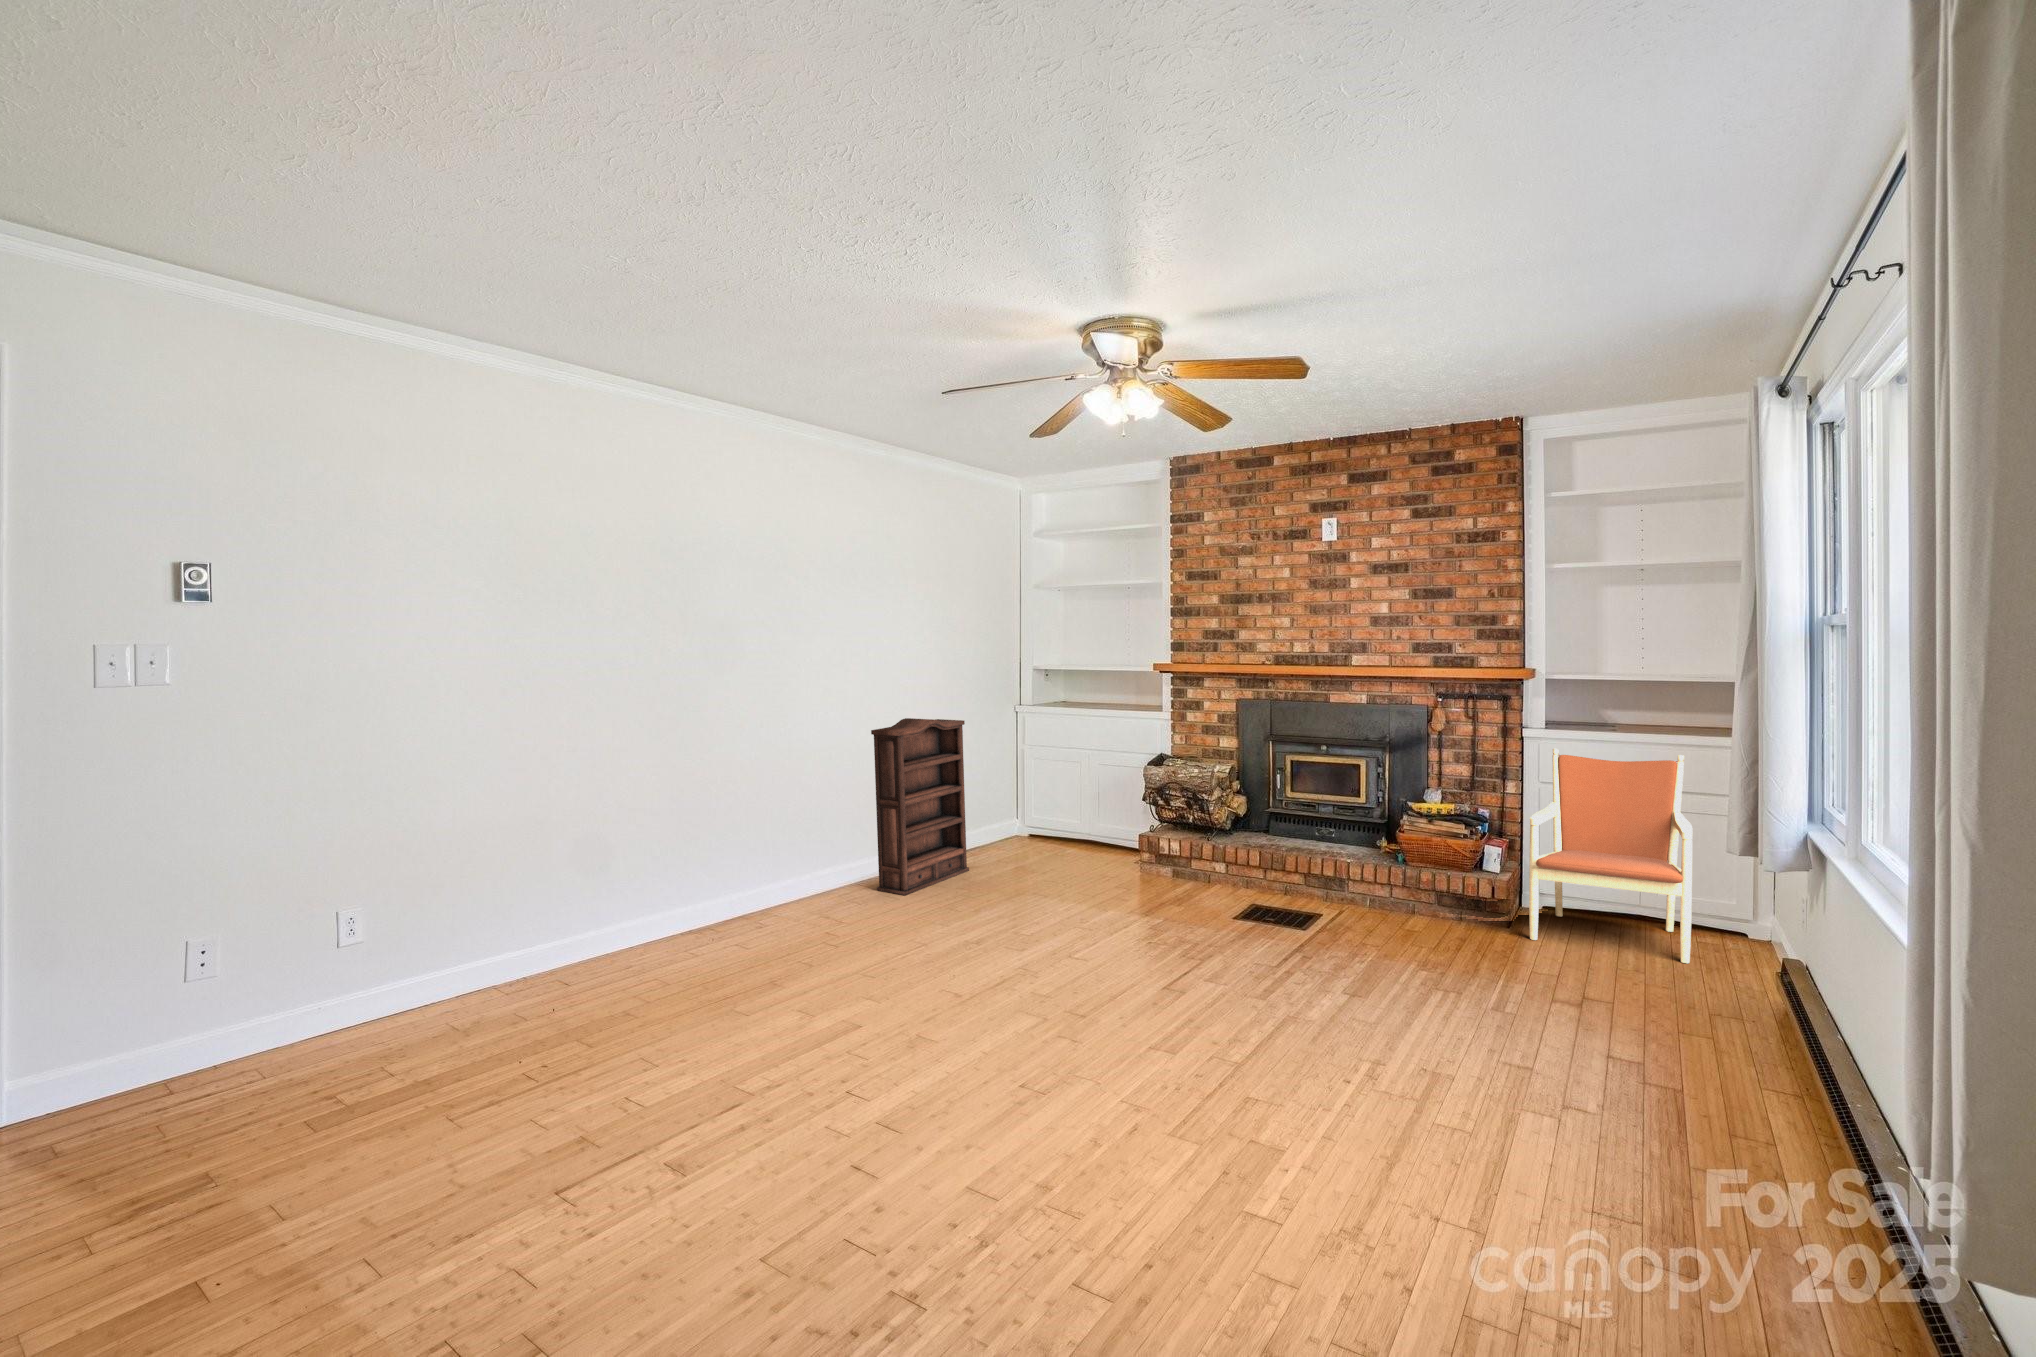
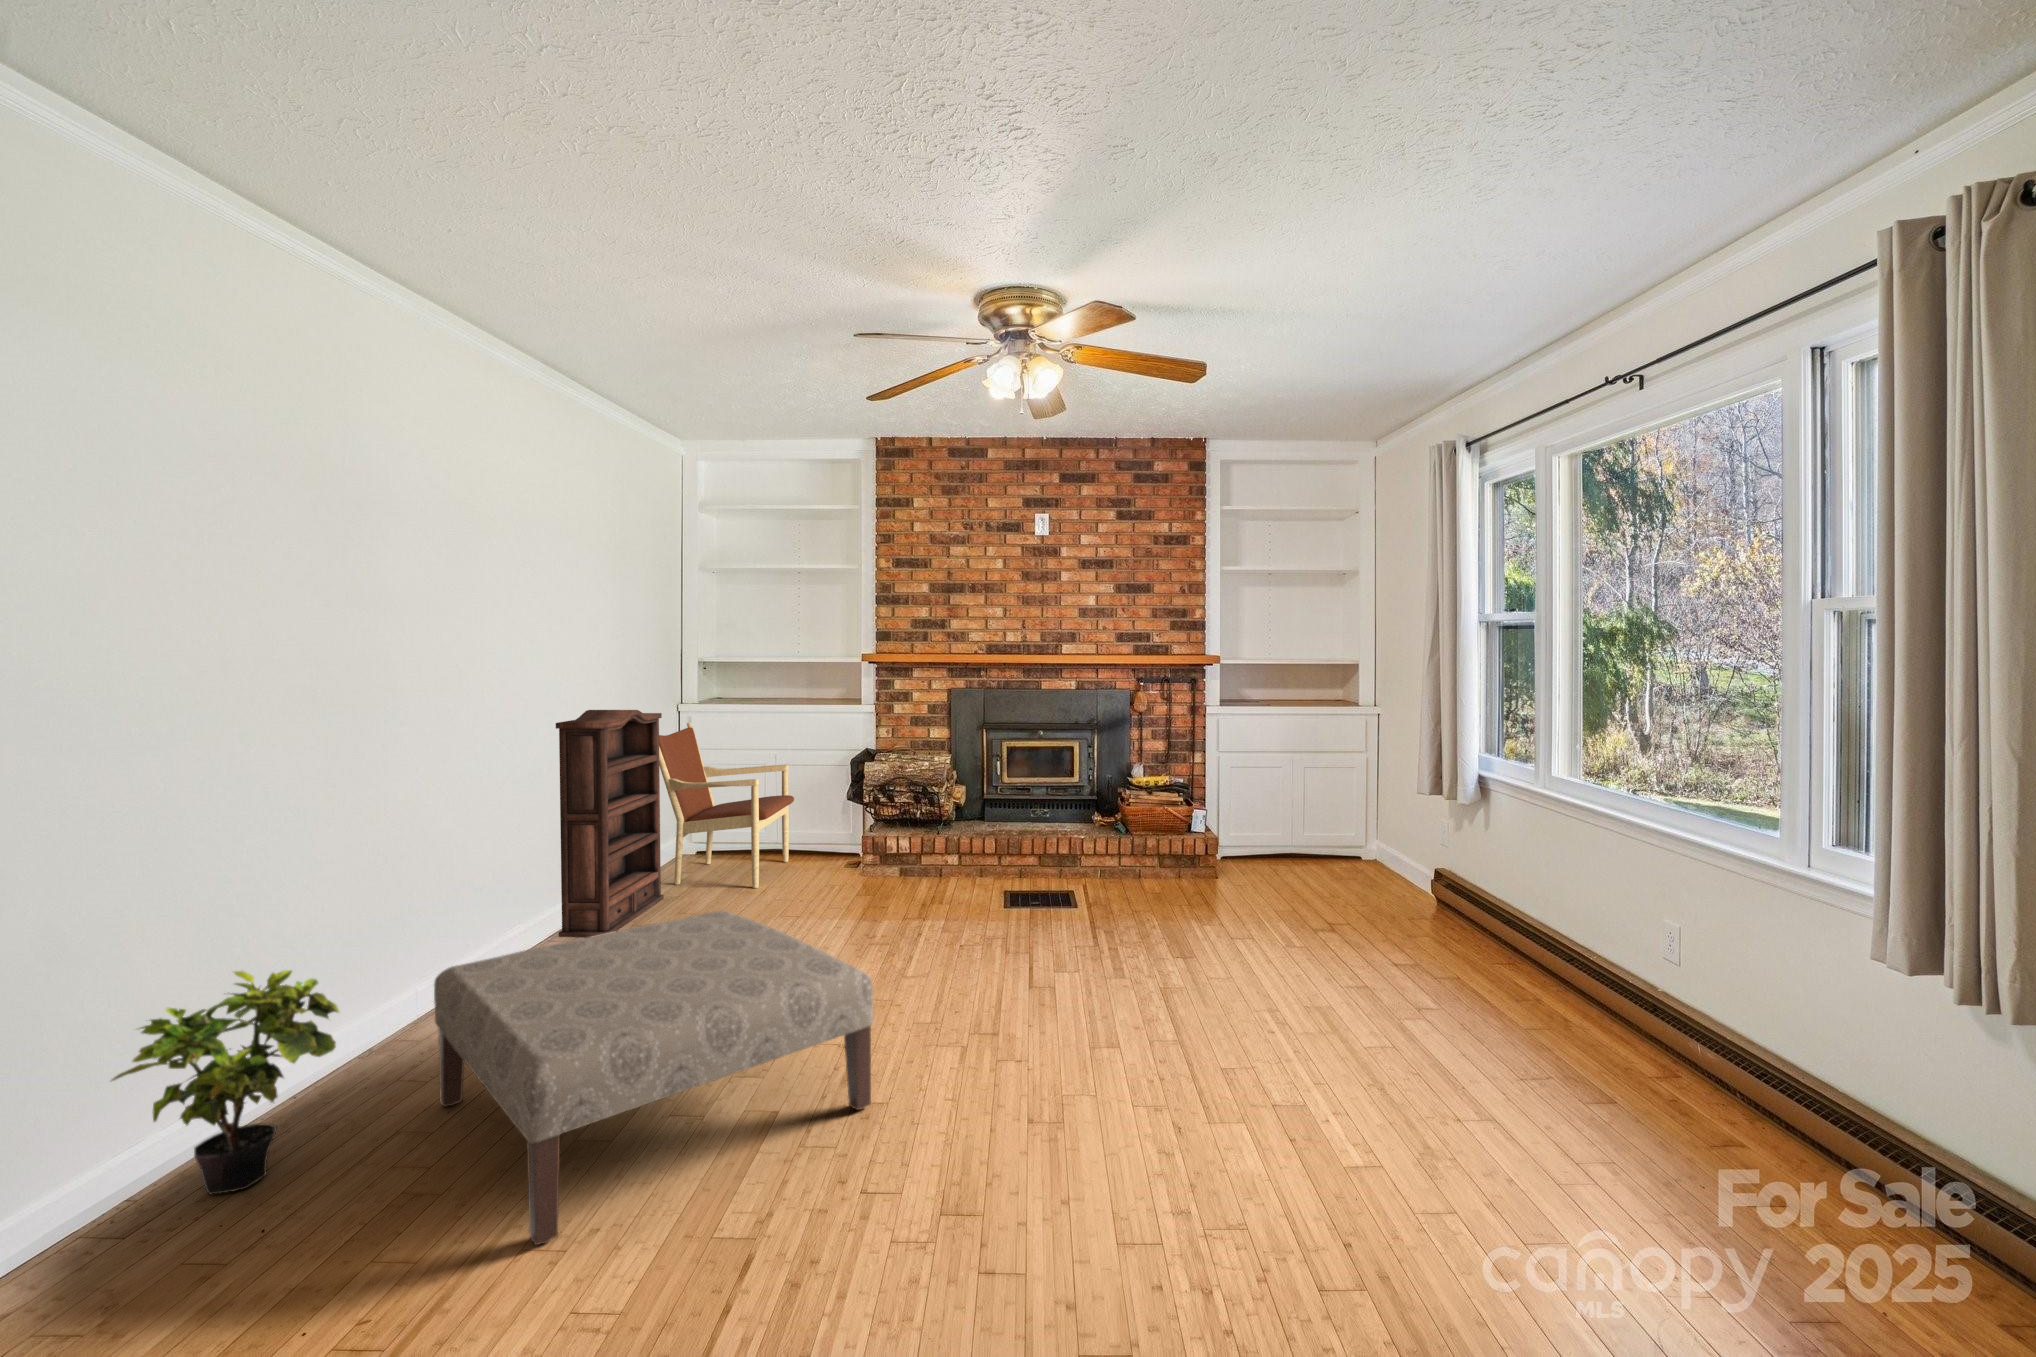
armchair: present [1529,749,1692,963] -> present [659,722,794,888]
potted plant: none [557,888,661,1011] -> present [112,970,339,1194]
ottoman: none [686,889,937,1080] -> present [434,910,874,1245]

